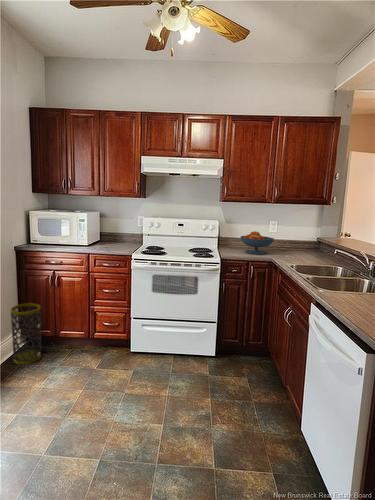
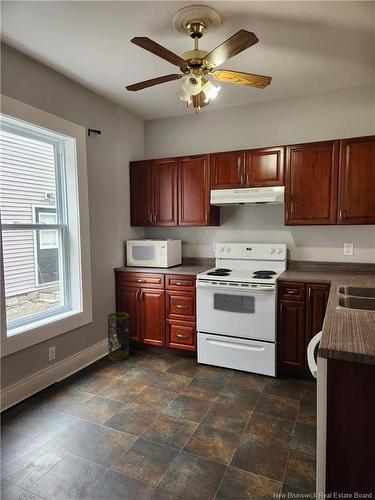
fruit bowl: present [241,231,274,254] -> none [305,254,342,277]

